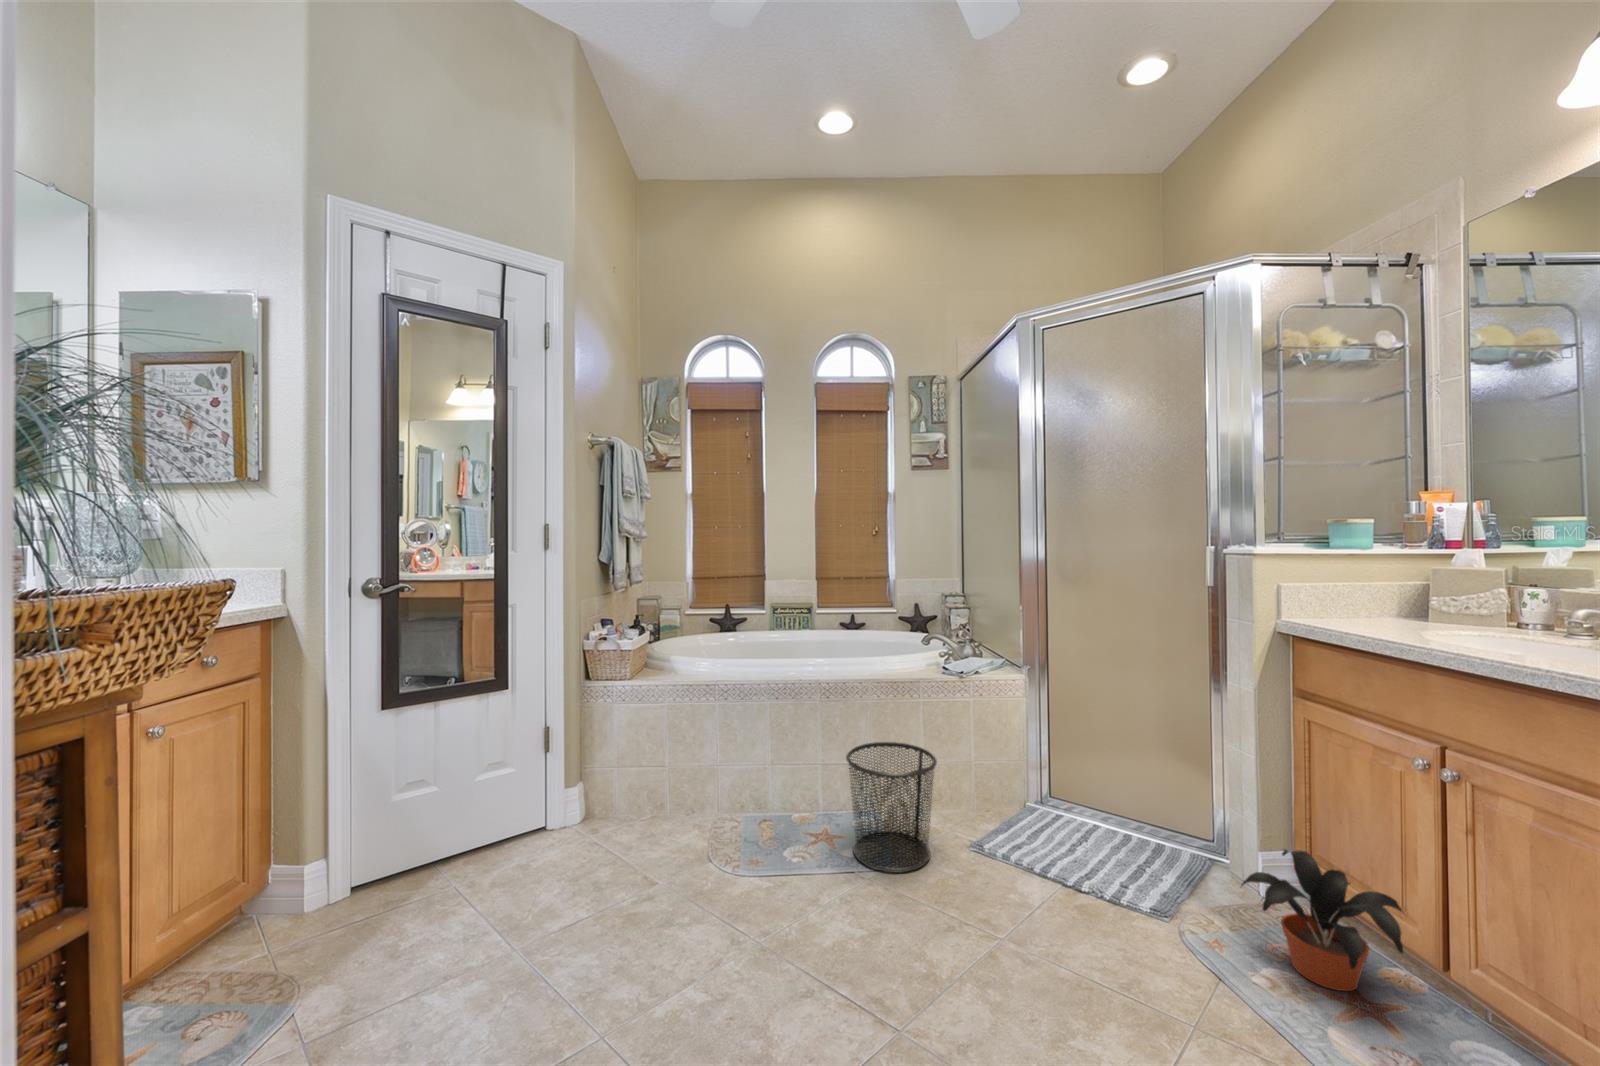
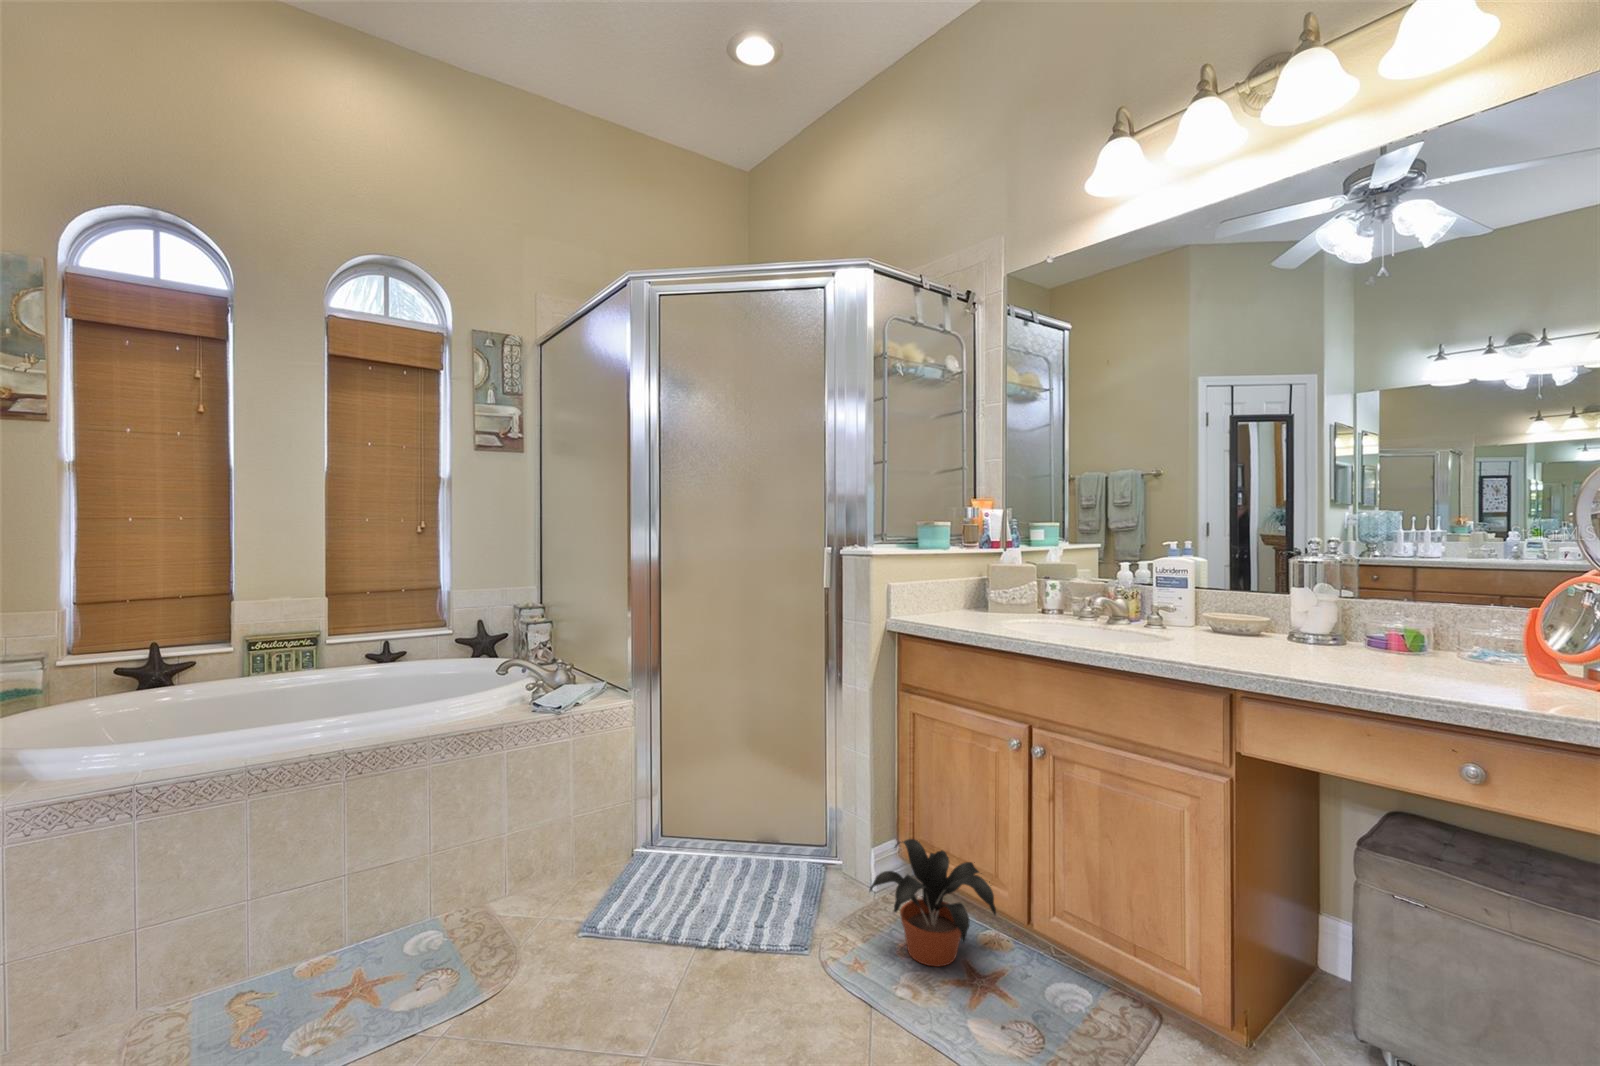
waste bin: present [846,742,937,872] -> none [399,819,541,1017]

